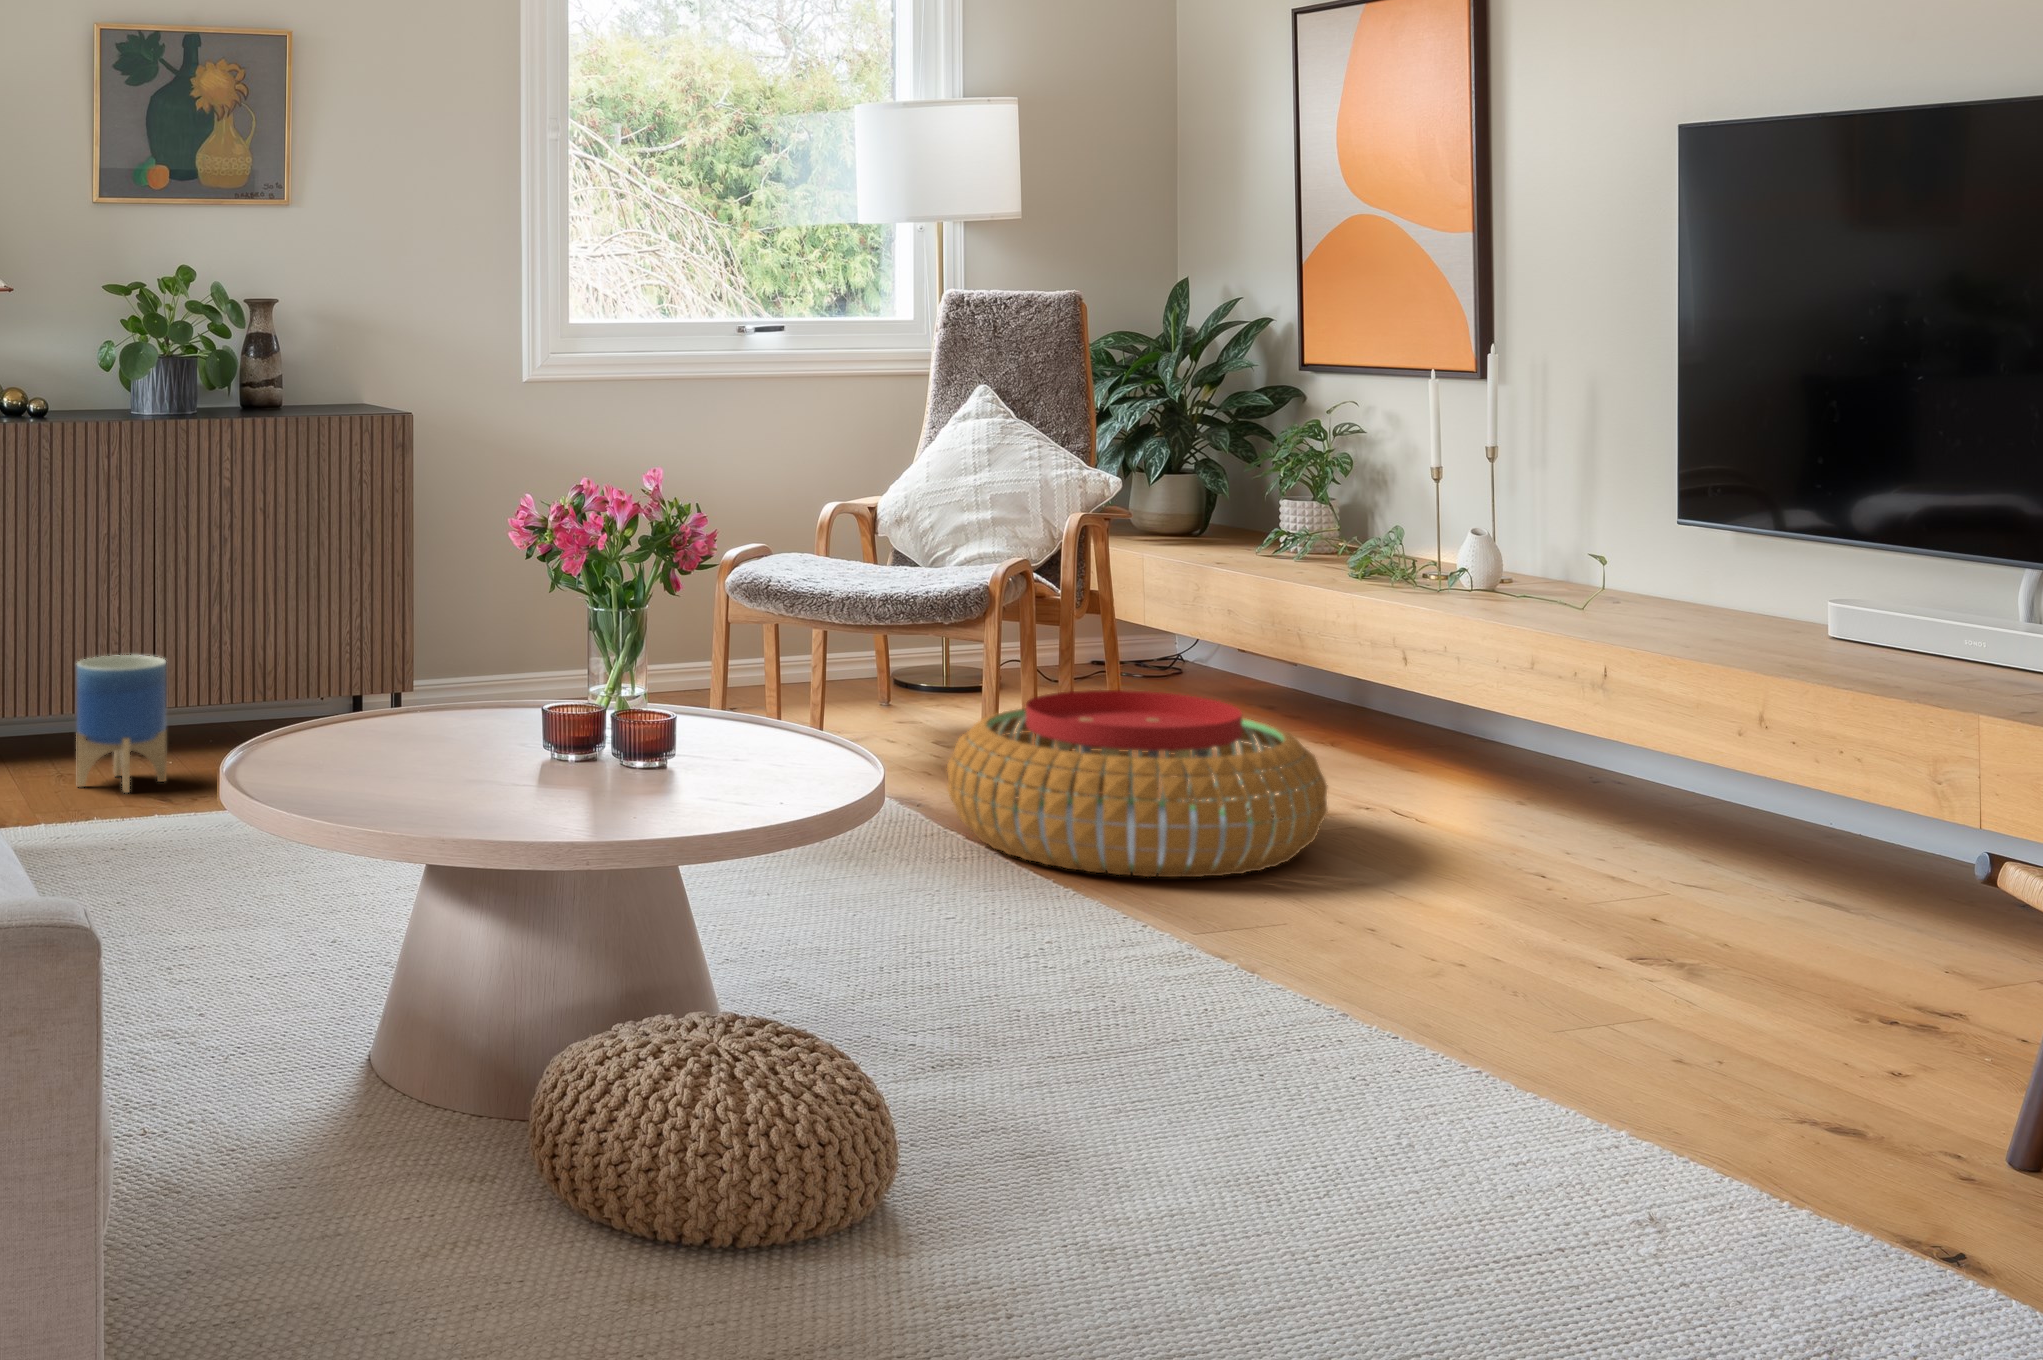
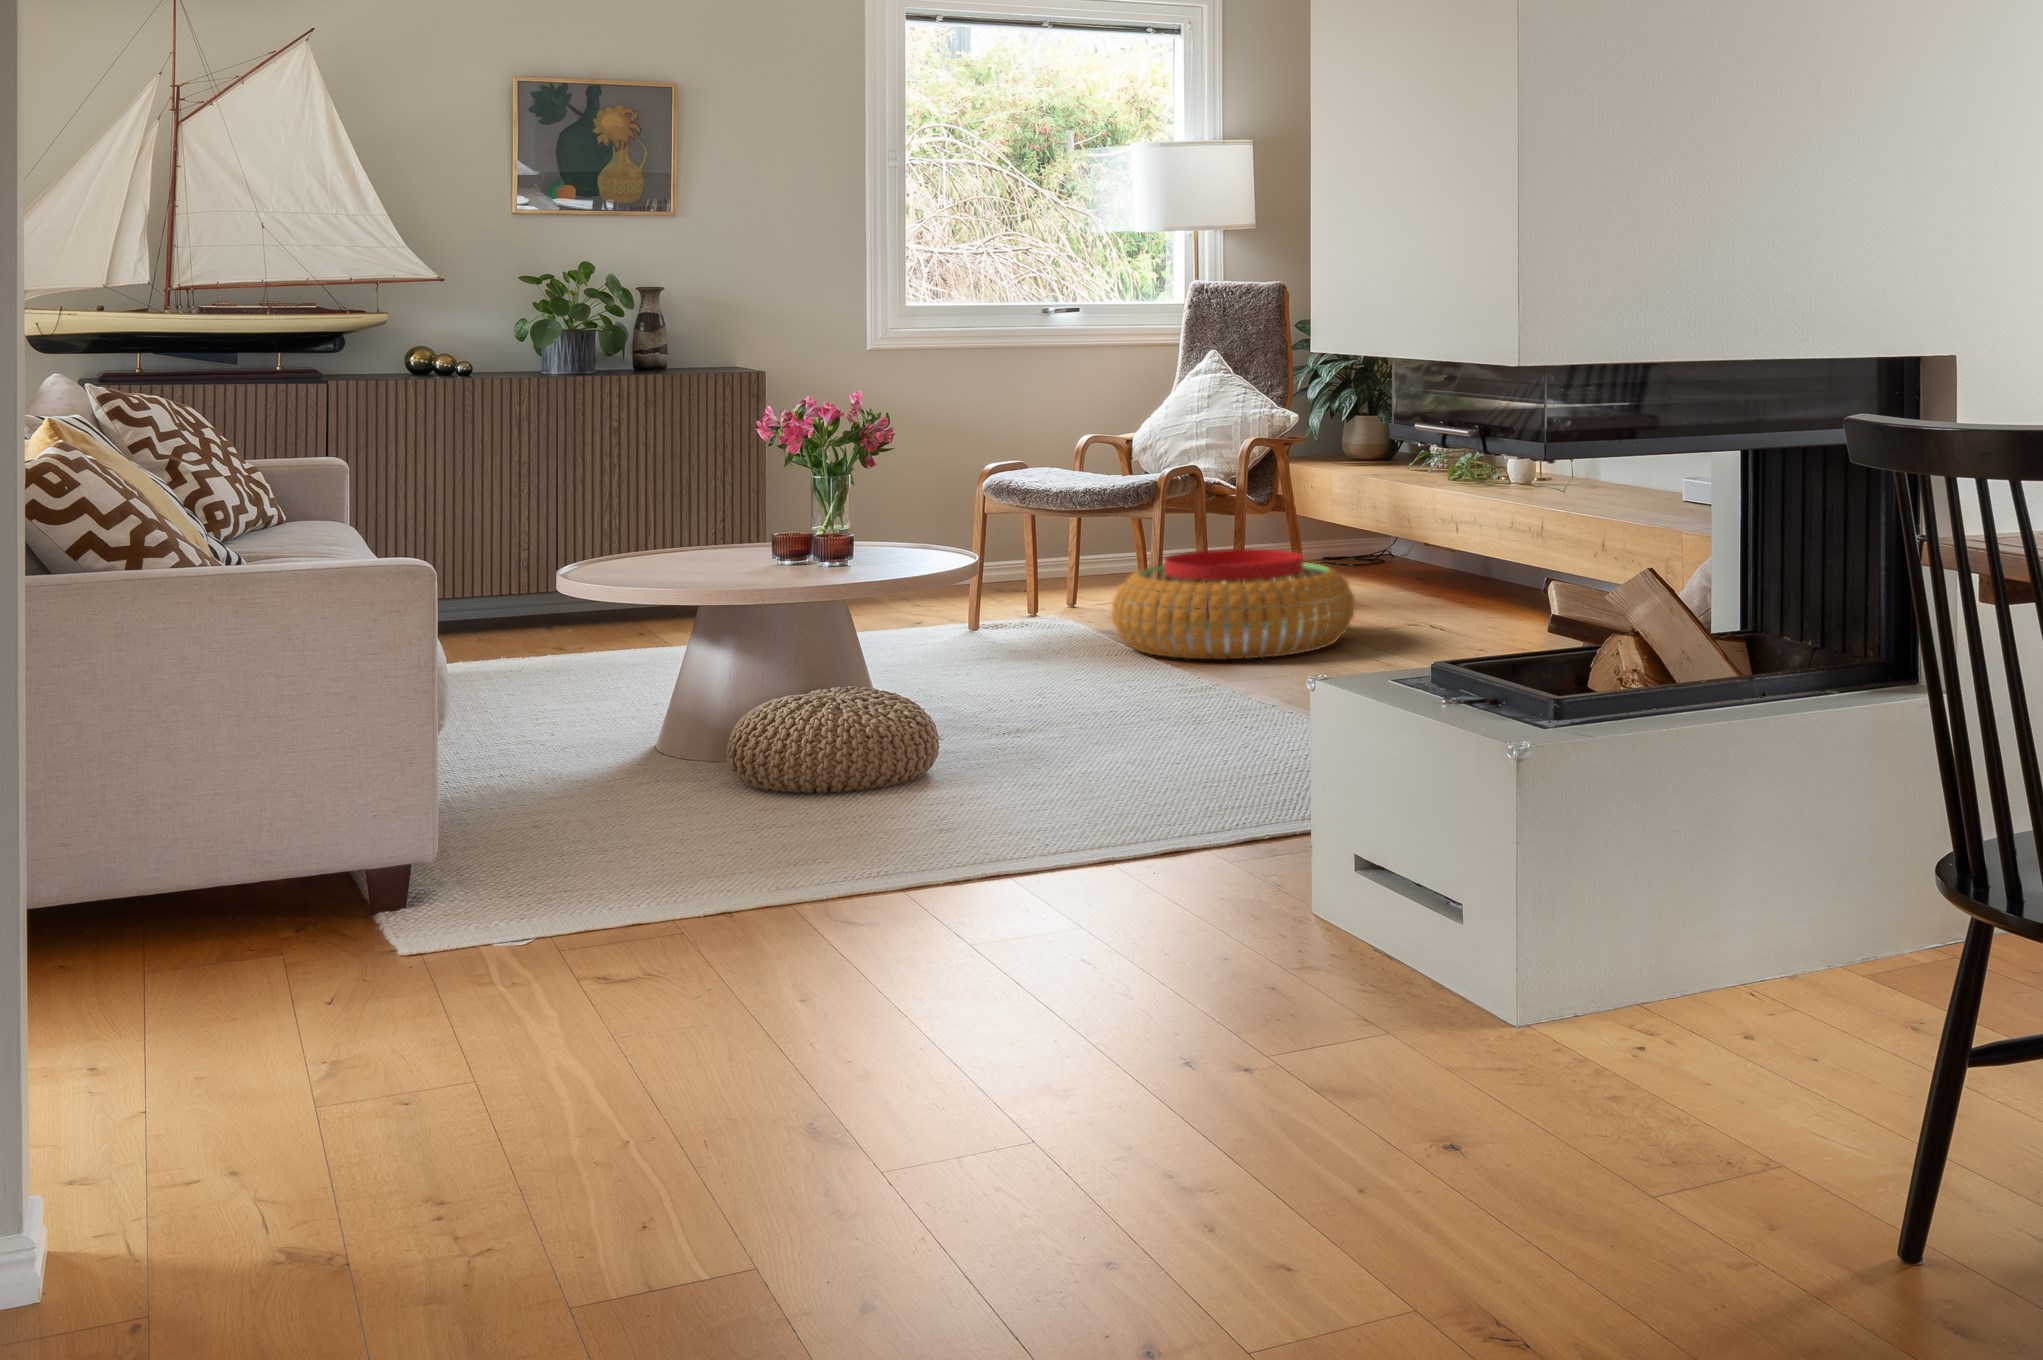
planter: present [76,655,166,793] -> none [492,550,564,646]

